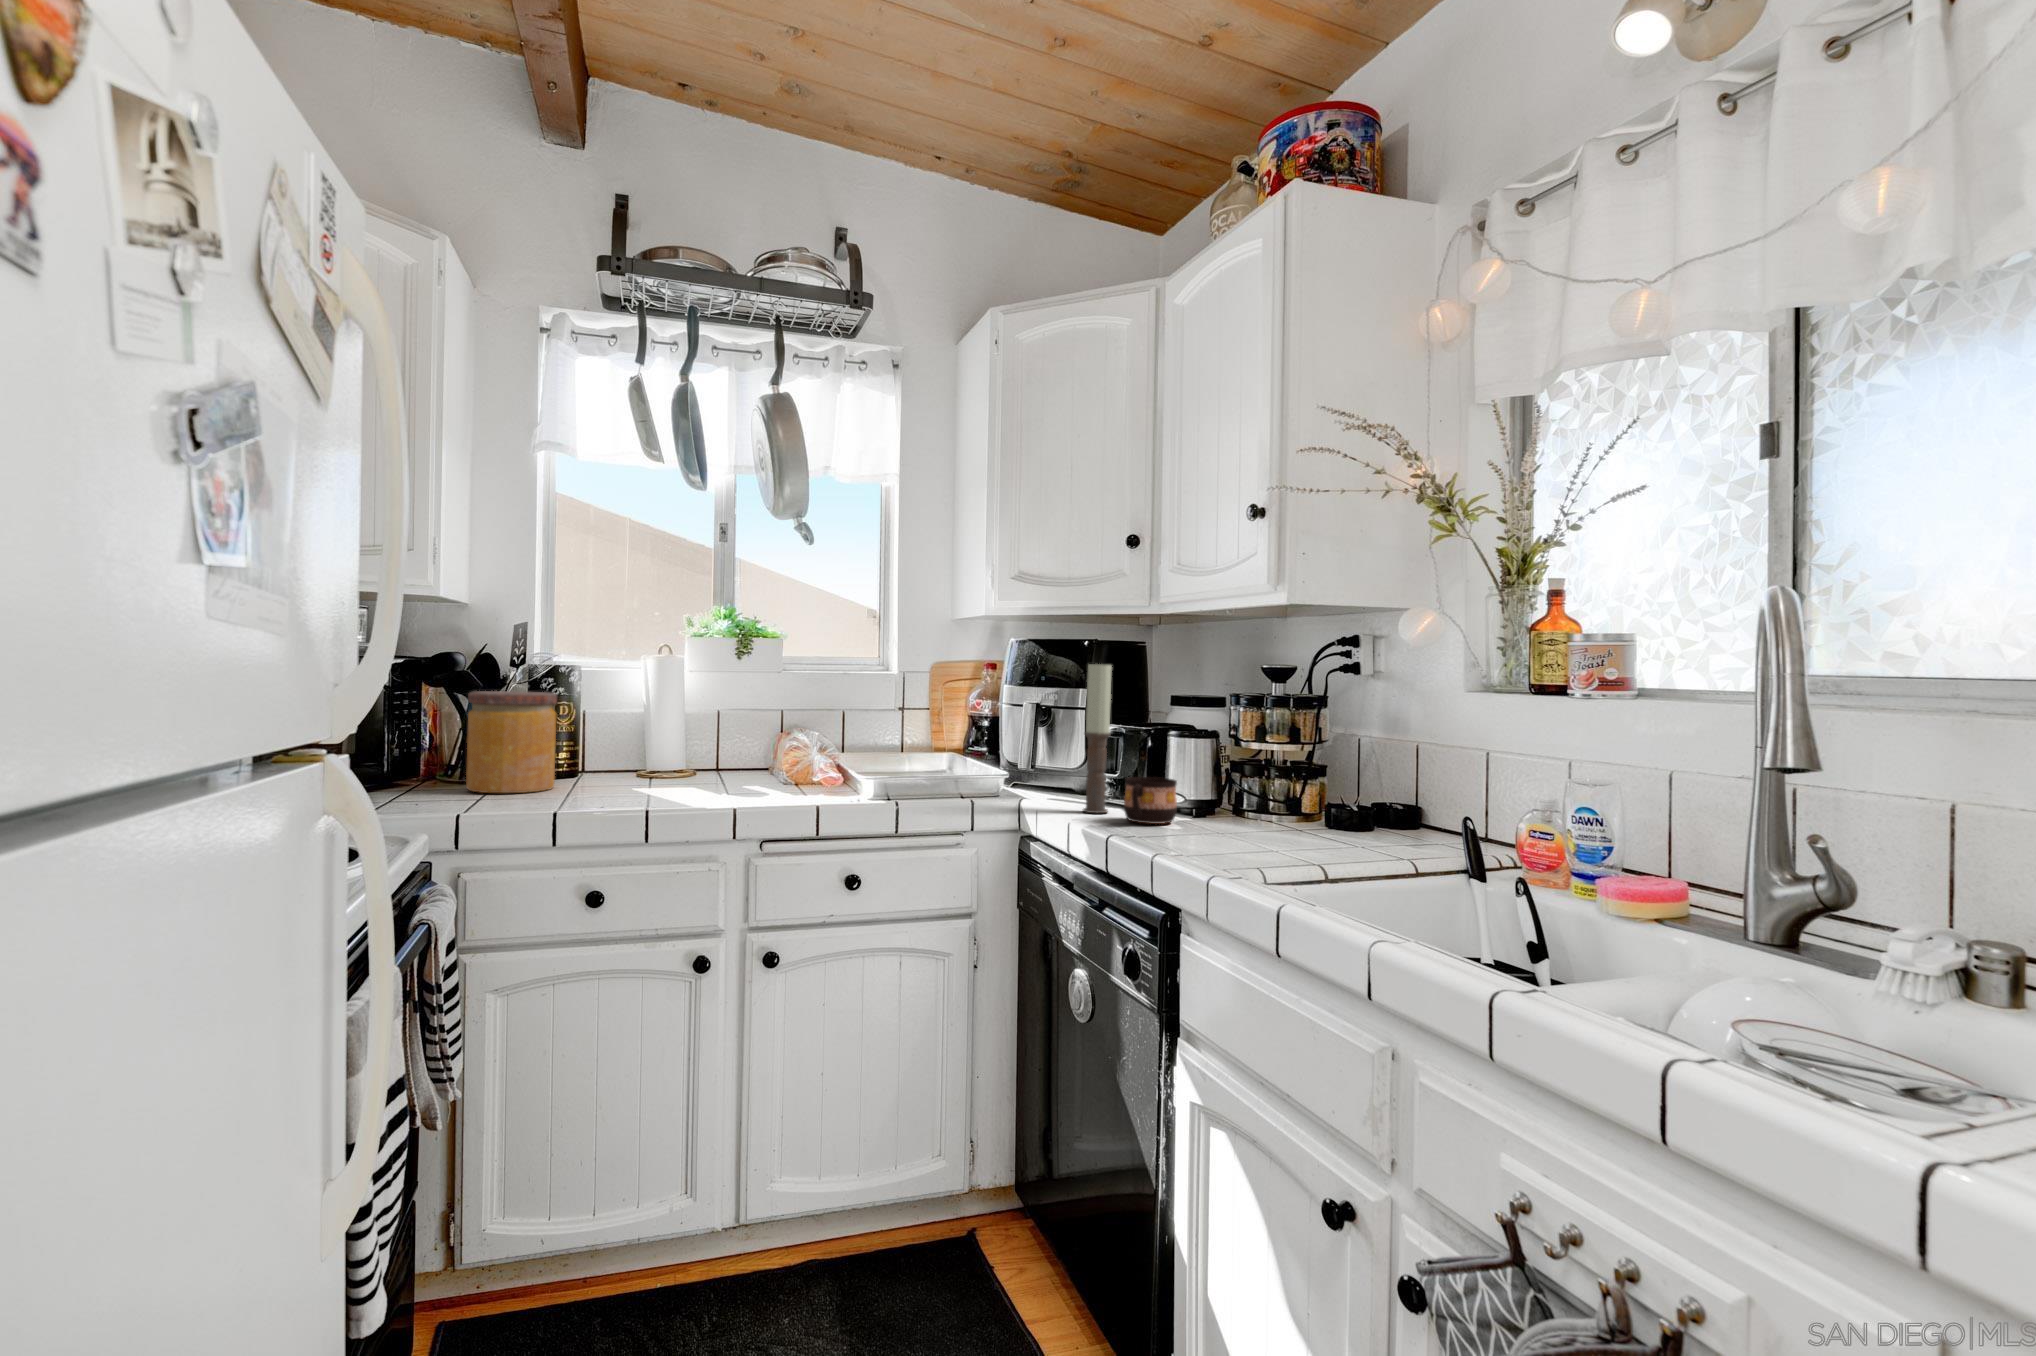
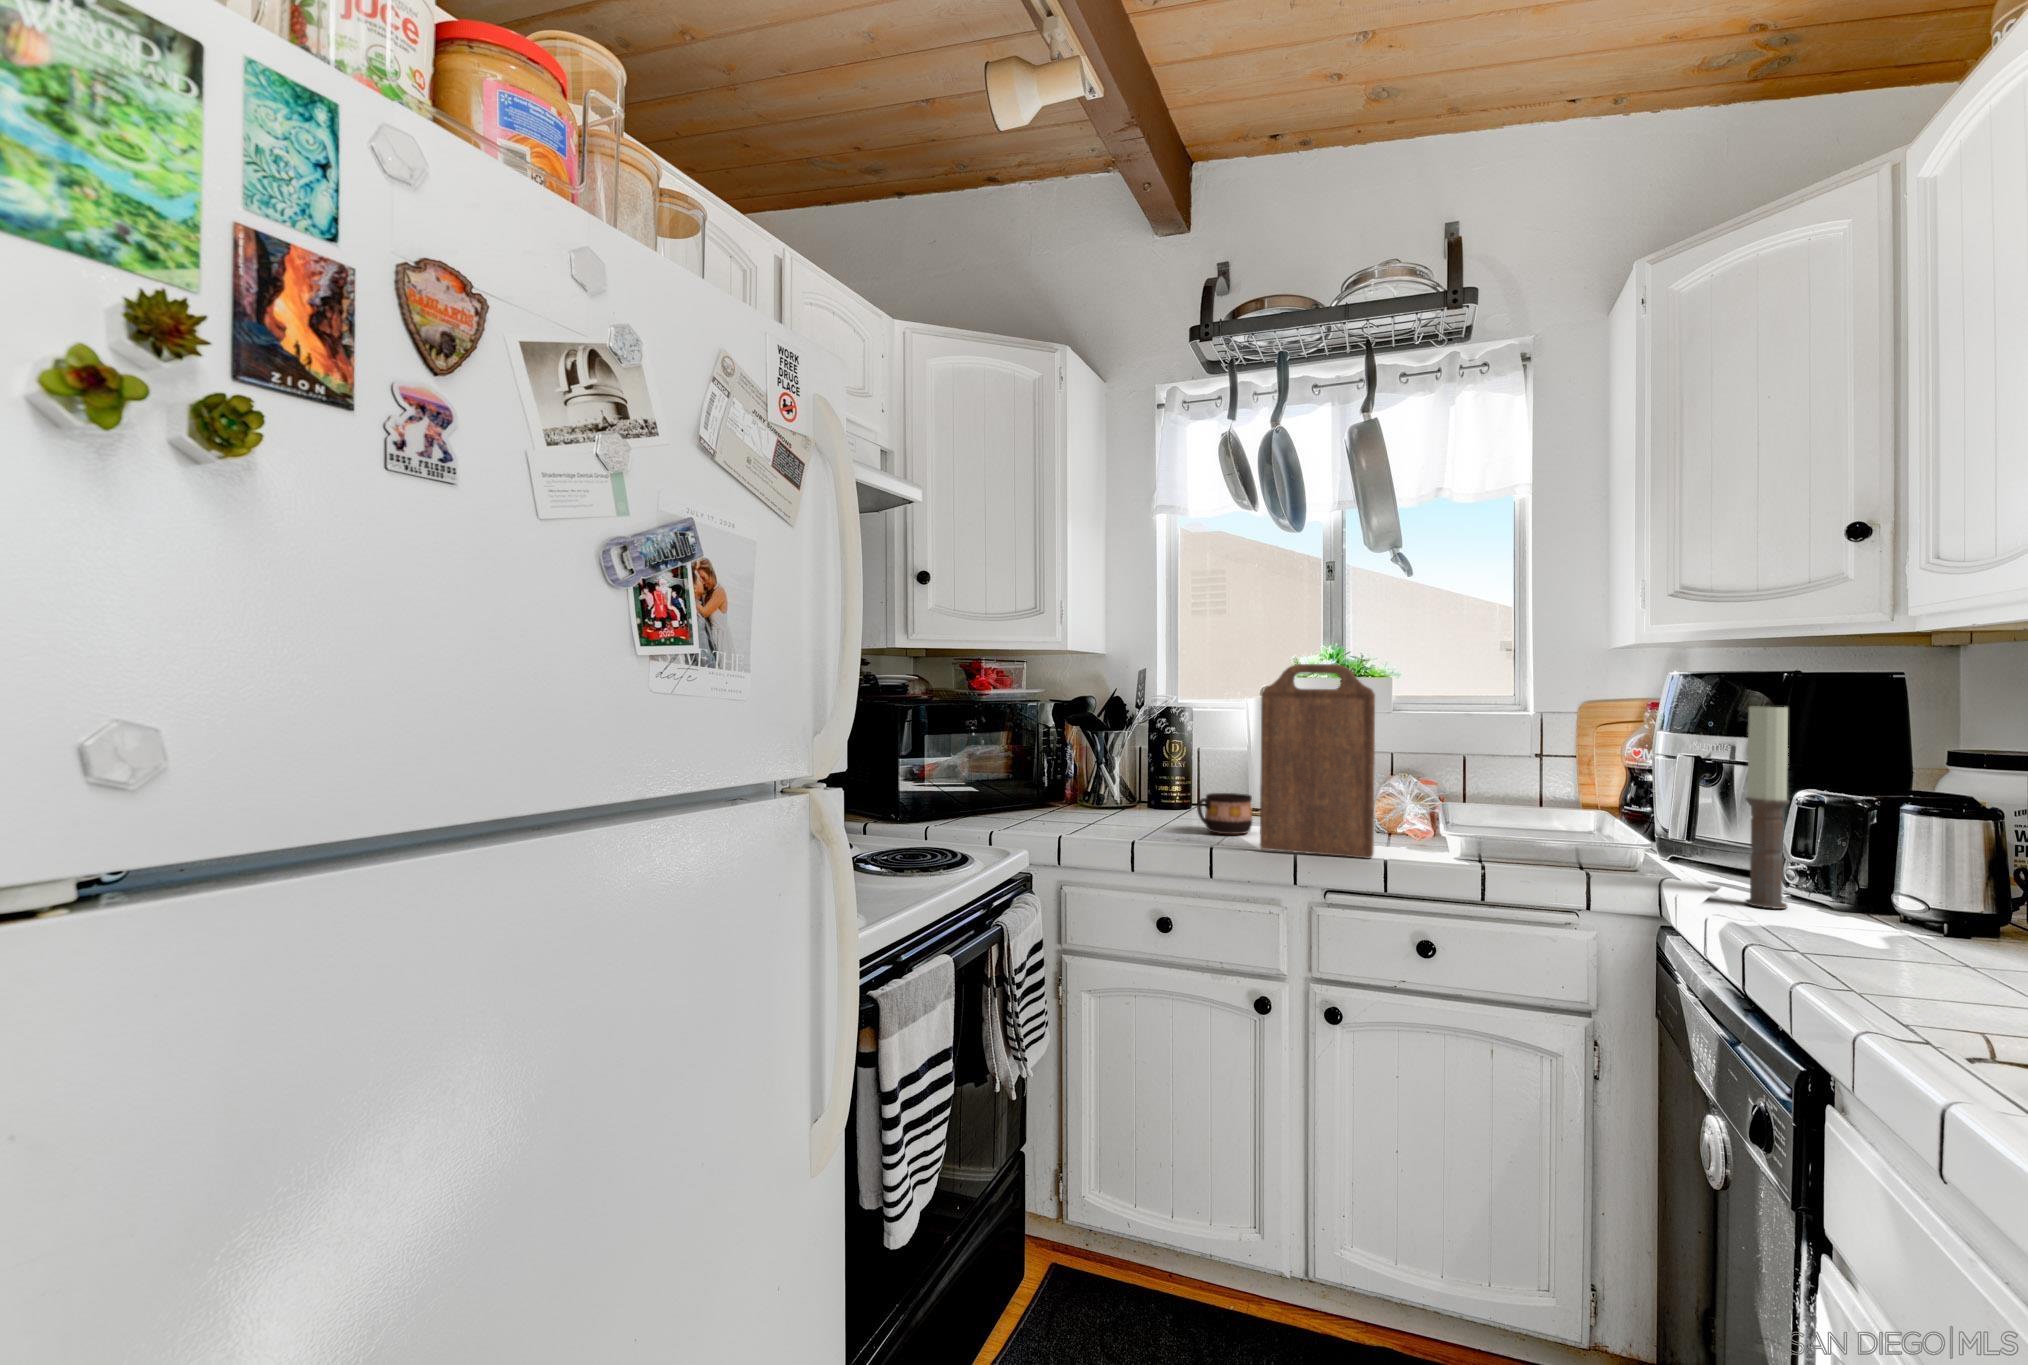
cutting board: none [694,620,808,803] -> present [1260,664,1375,858]
jar: present [466,691,557,793] -> none [1088,733,1162,826]
cup: present [1124,777,1177,824] -> present [1197,793,1252,834]

